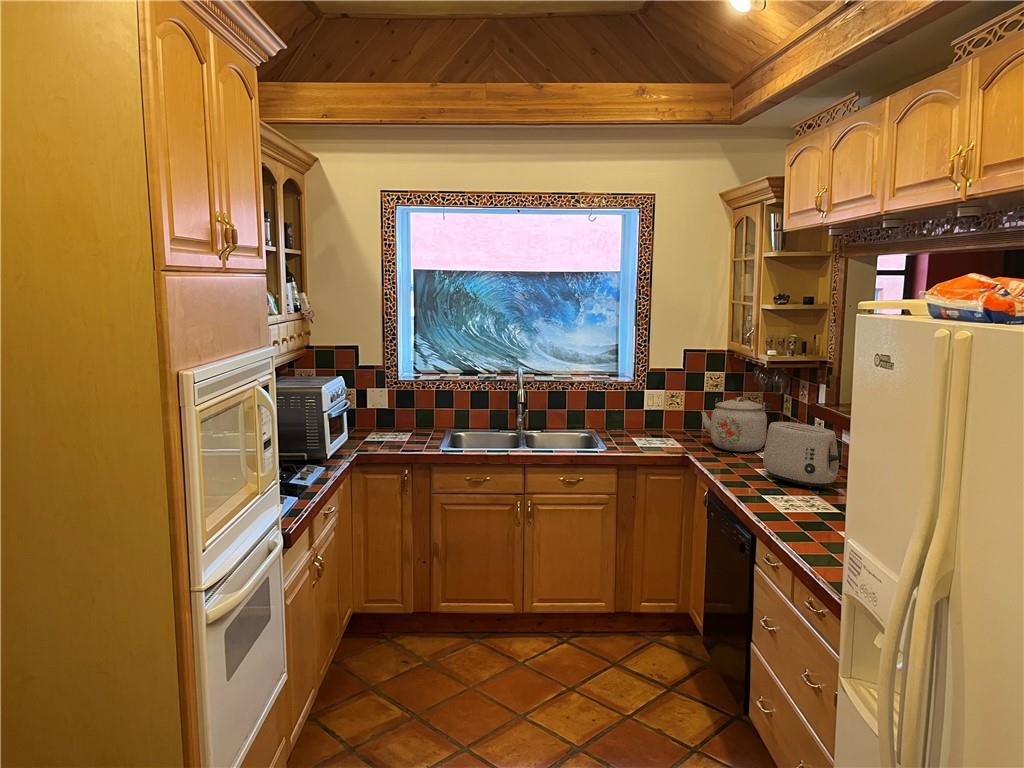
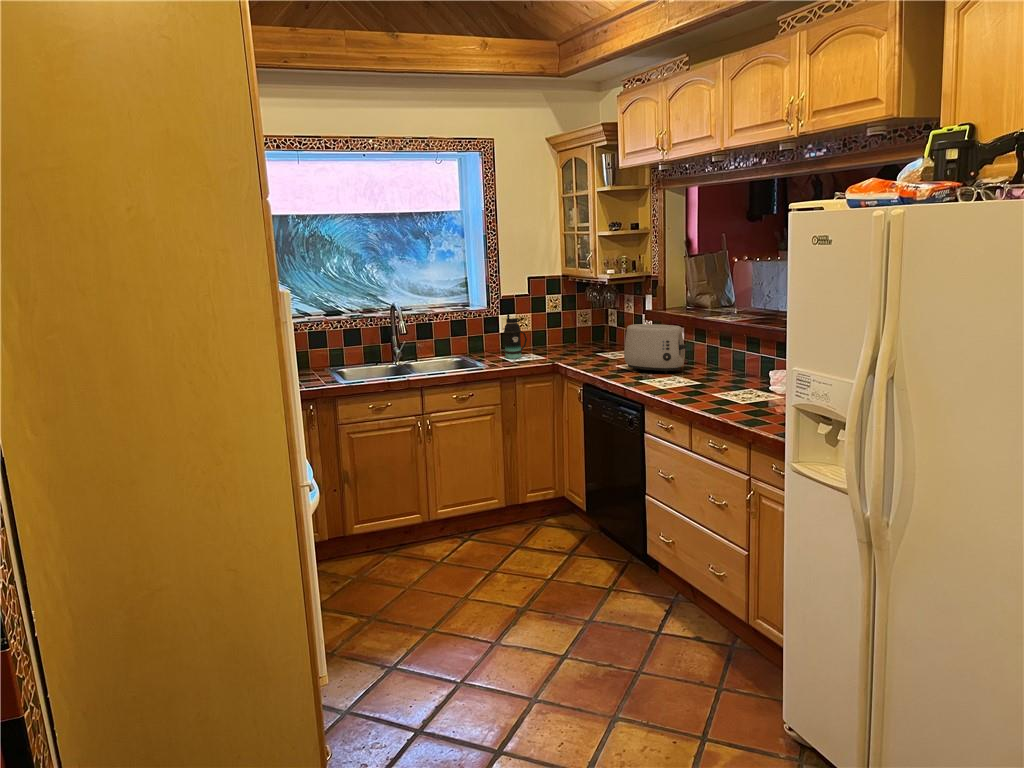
bottle: none [643,391,671,442] -> present [504,314,527,359]
kettle: present [701,397,772,452] -> none [553,311,609,357]

